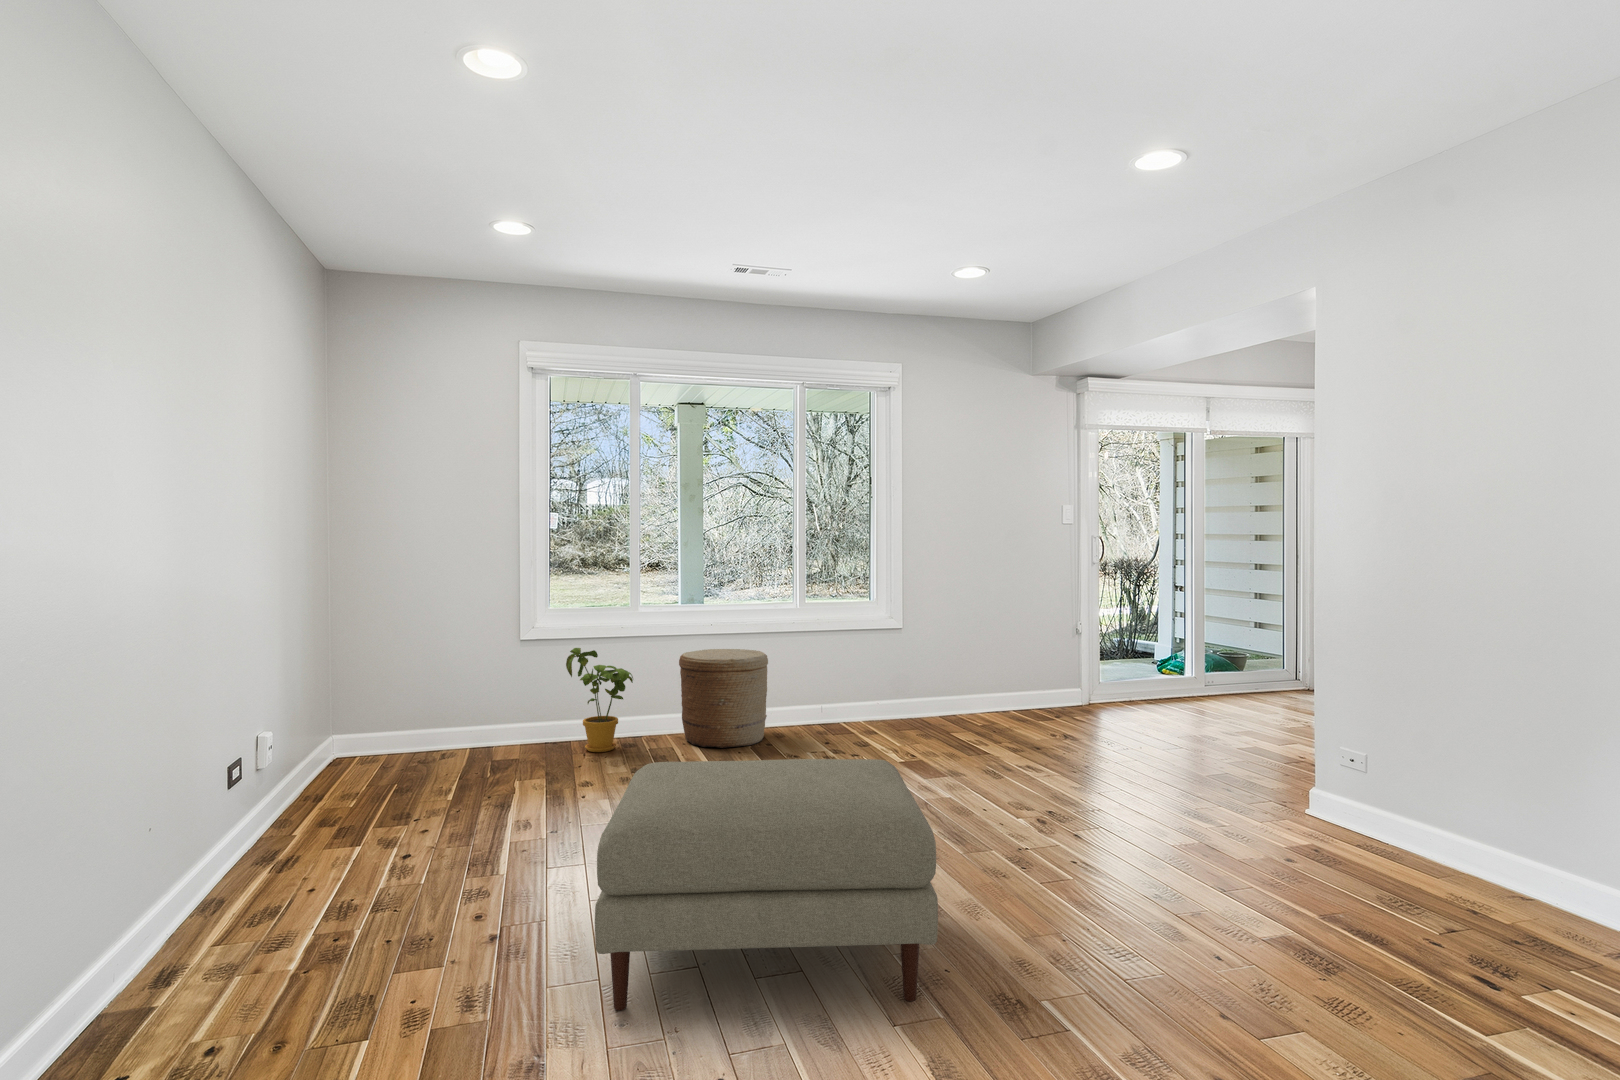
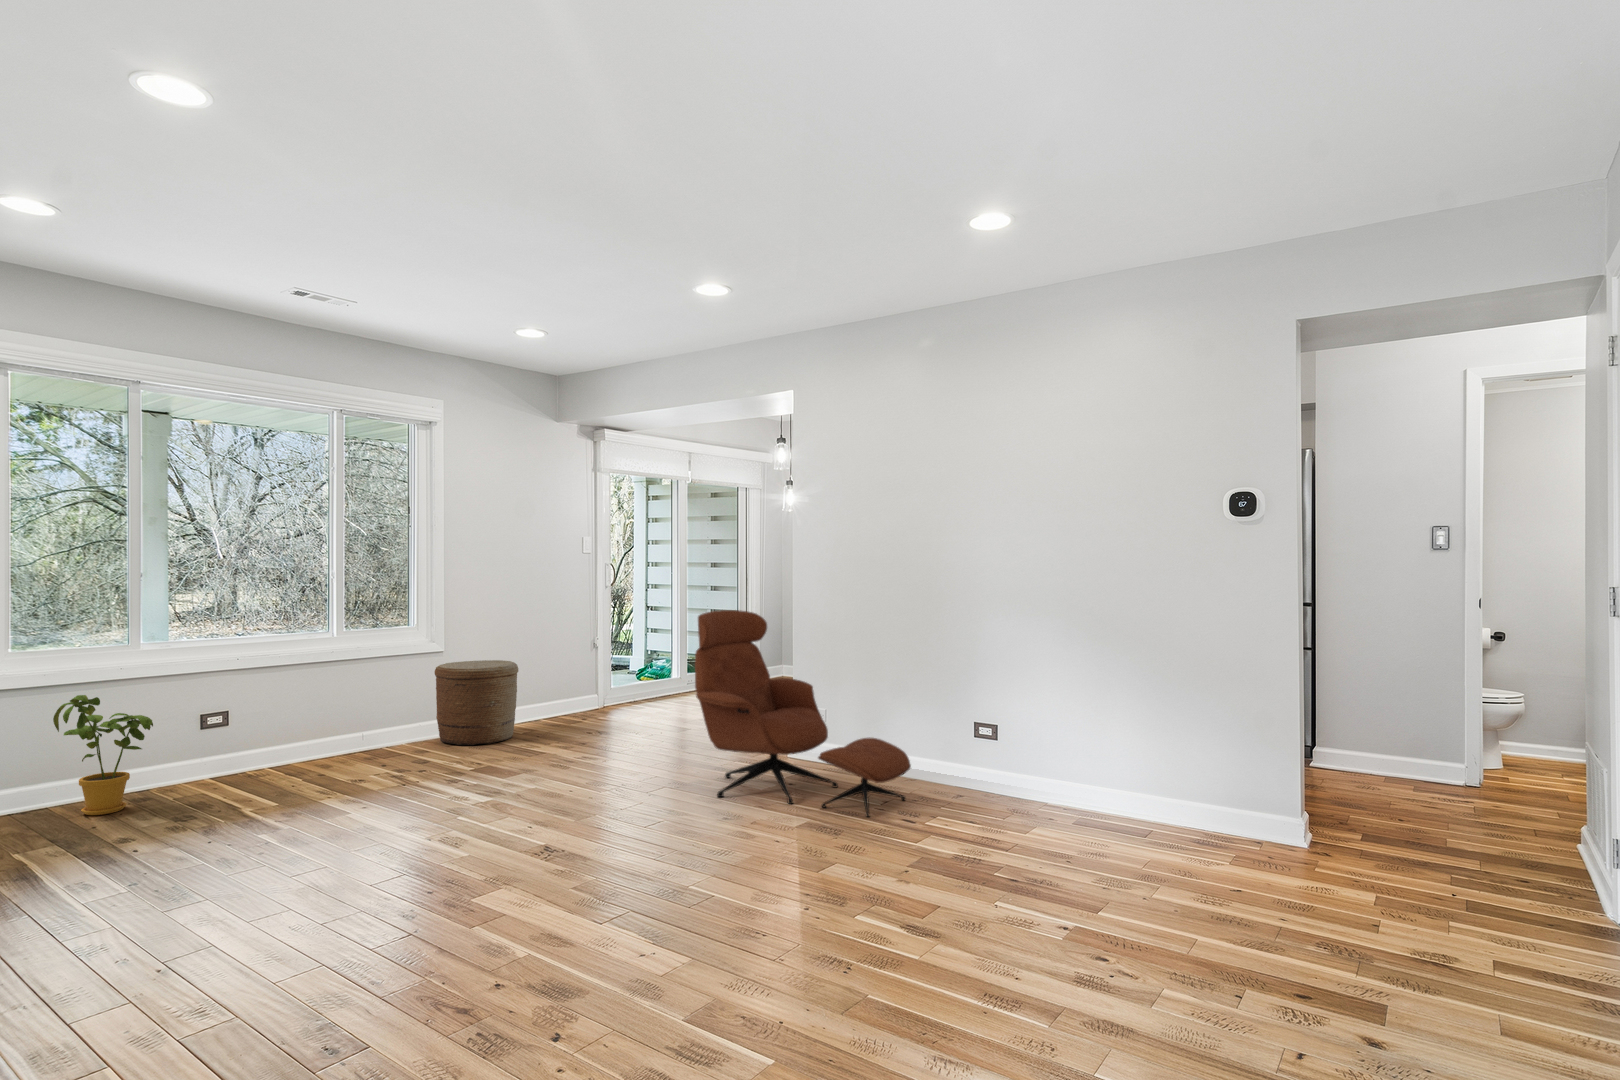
lounge chair: none [1136,599,1507,952] -> present [695,610,911,817]
basket: present [679,649,768,748] -> present [435,660,518,745]
ottoman: present [595,759,938,1010] -> none [316,749,631,974]

